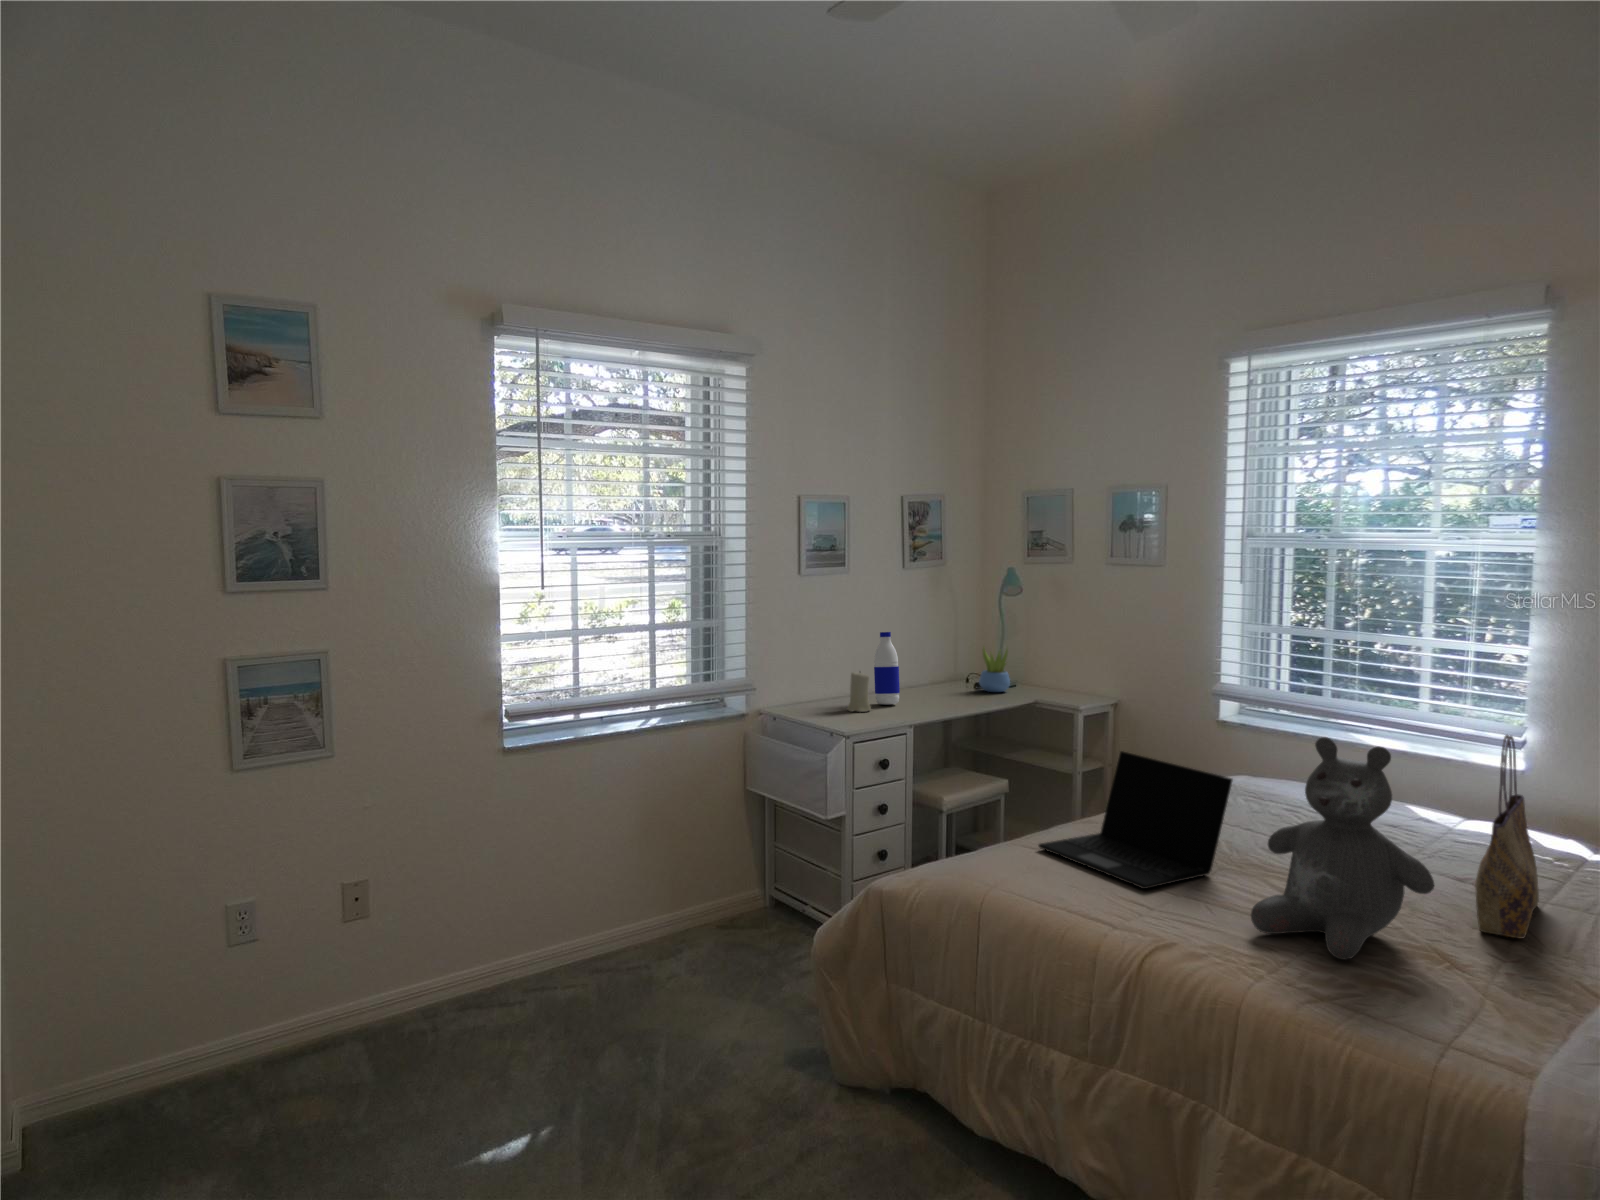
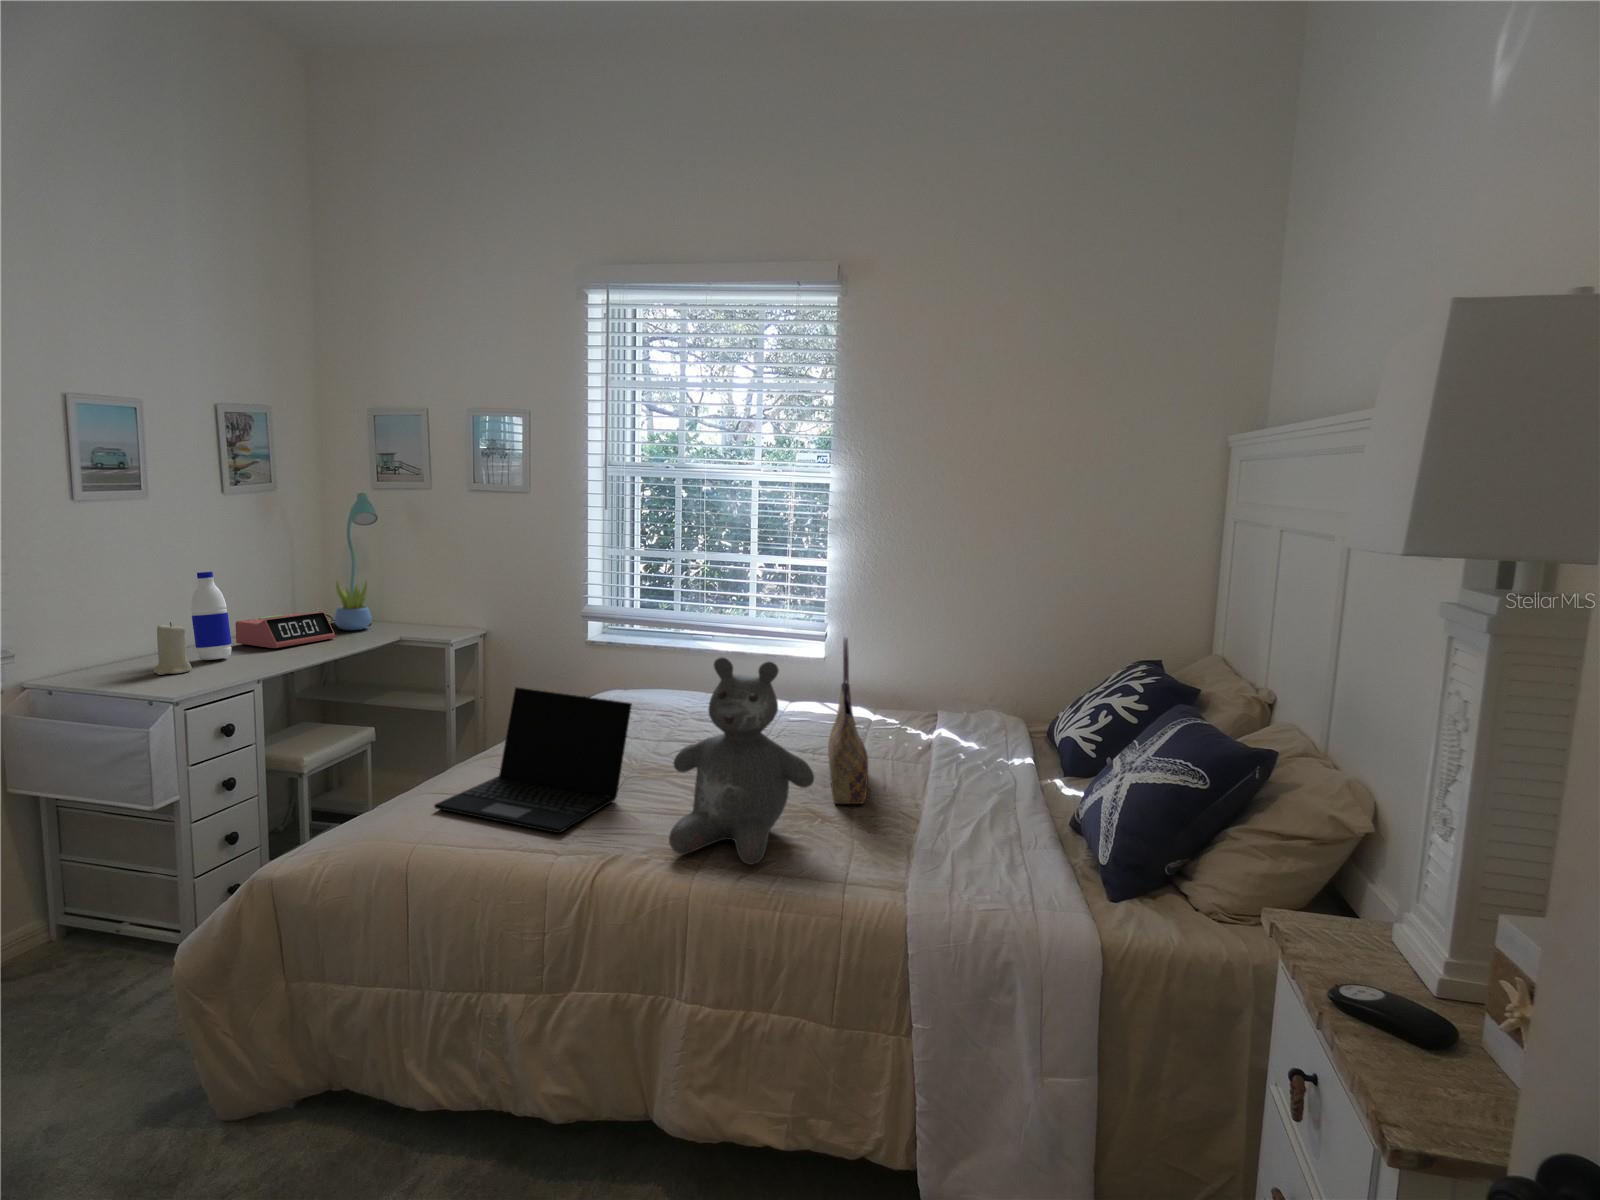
alarm clock: none [903,672,978,701] -> present [235,612,335,648]

